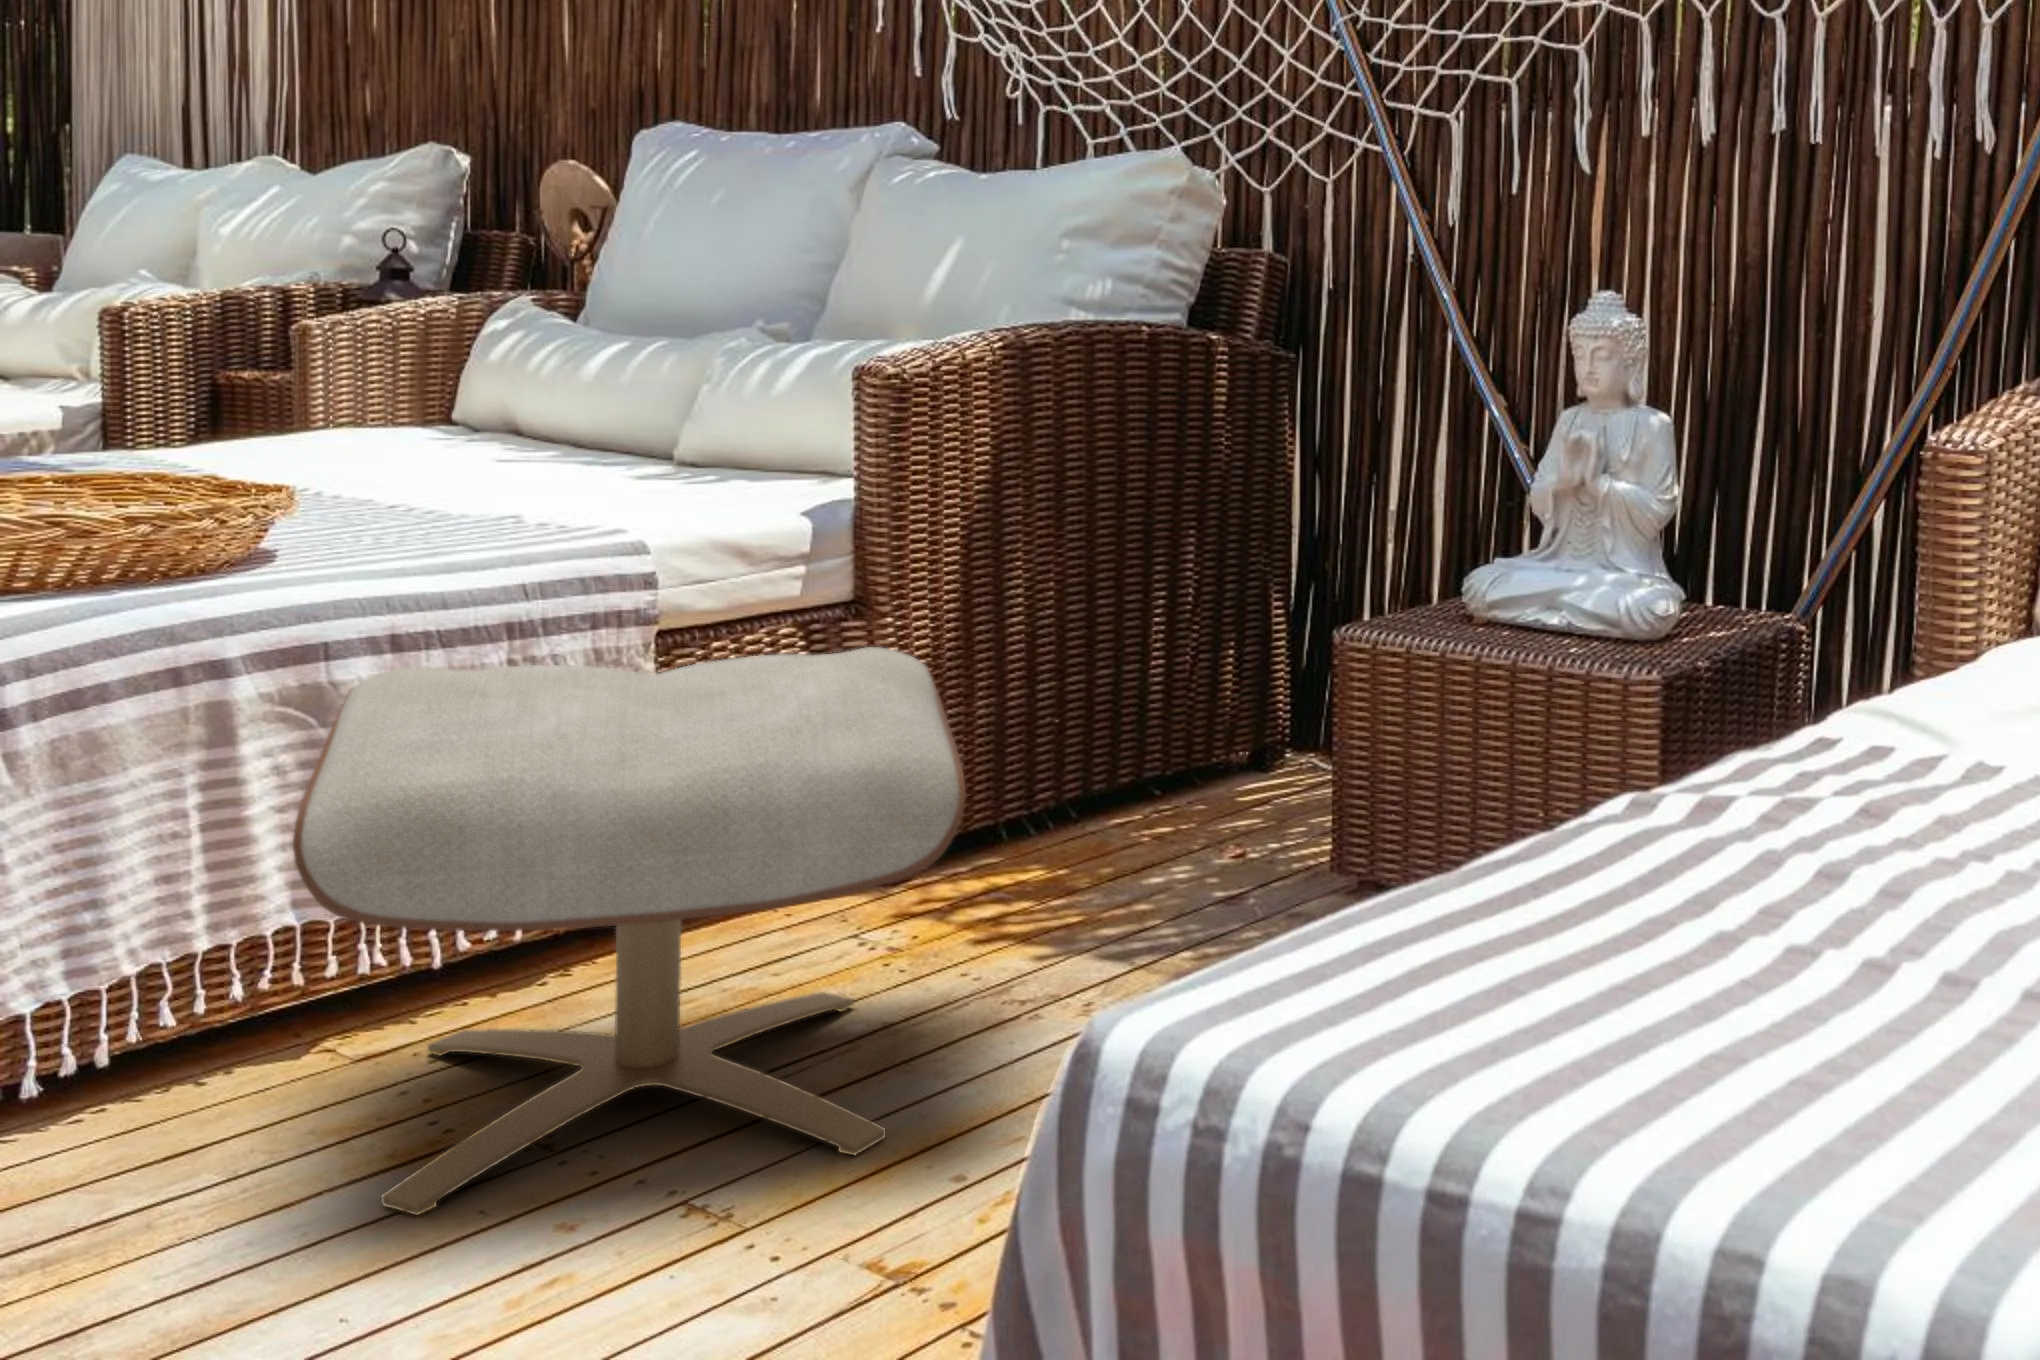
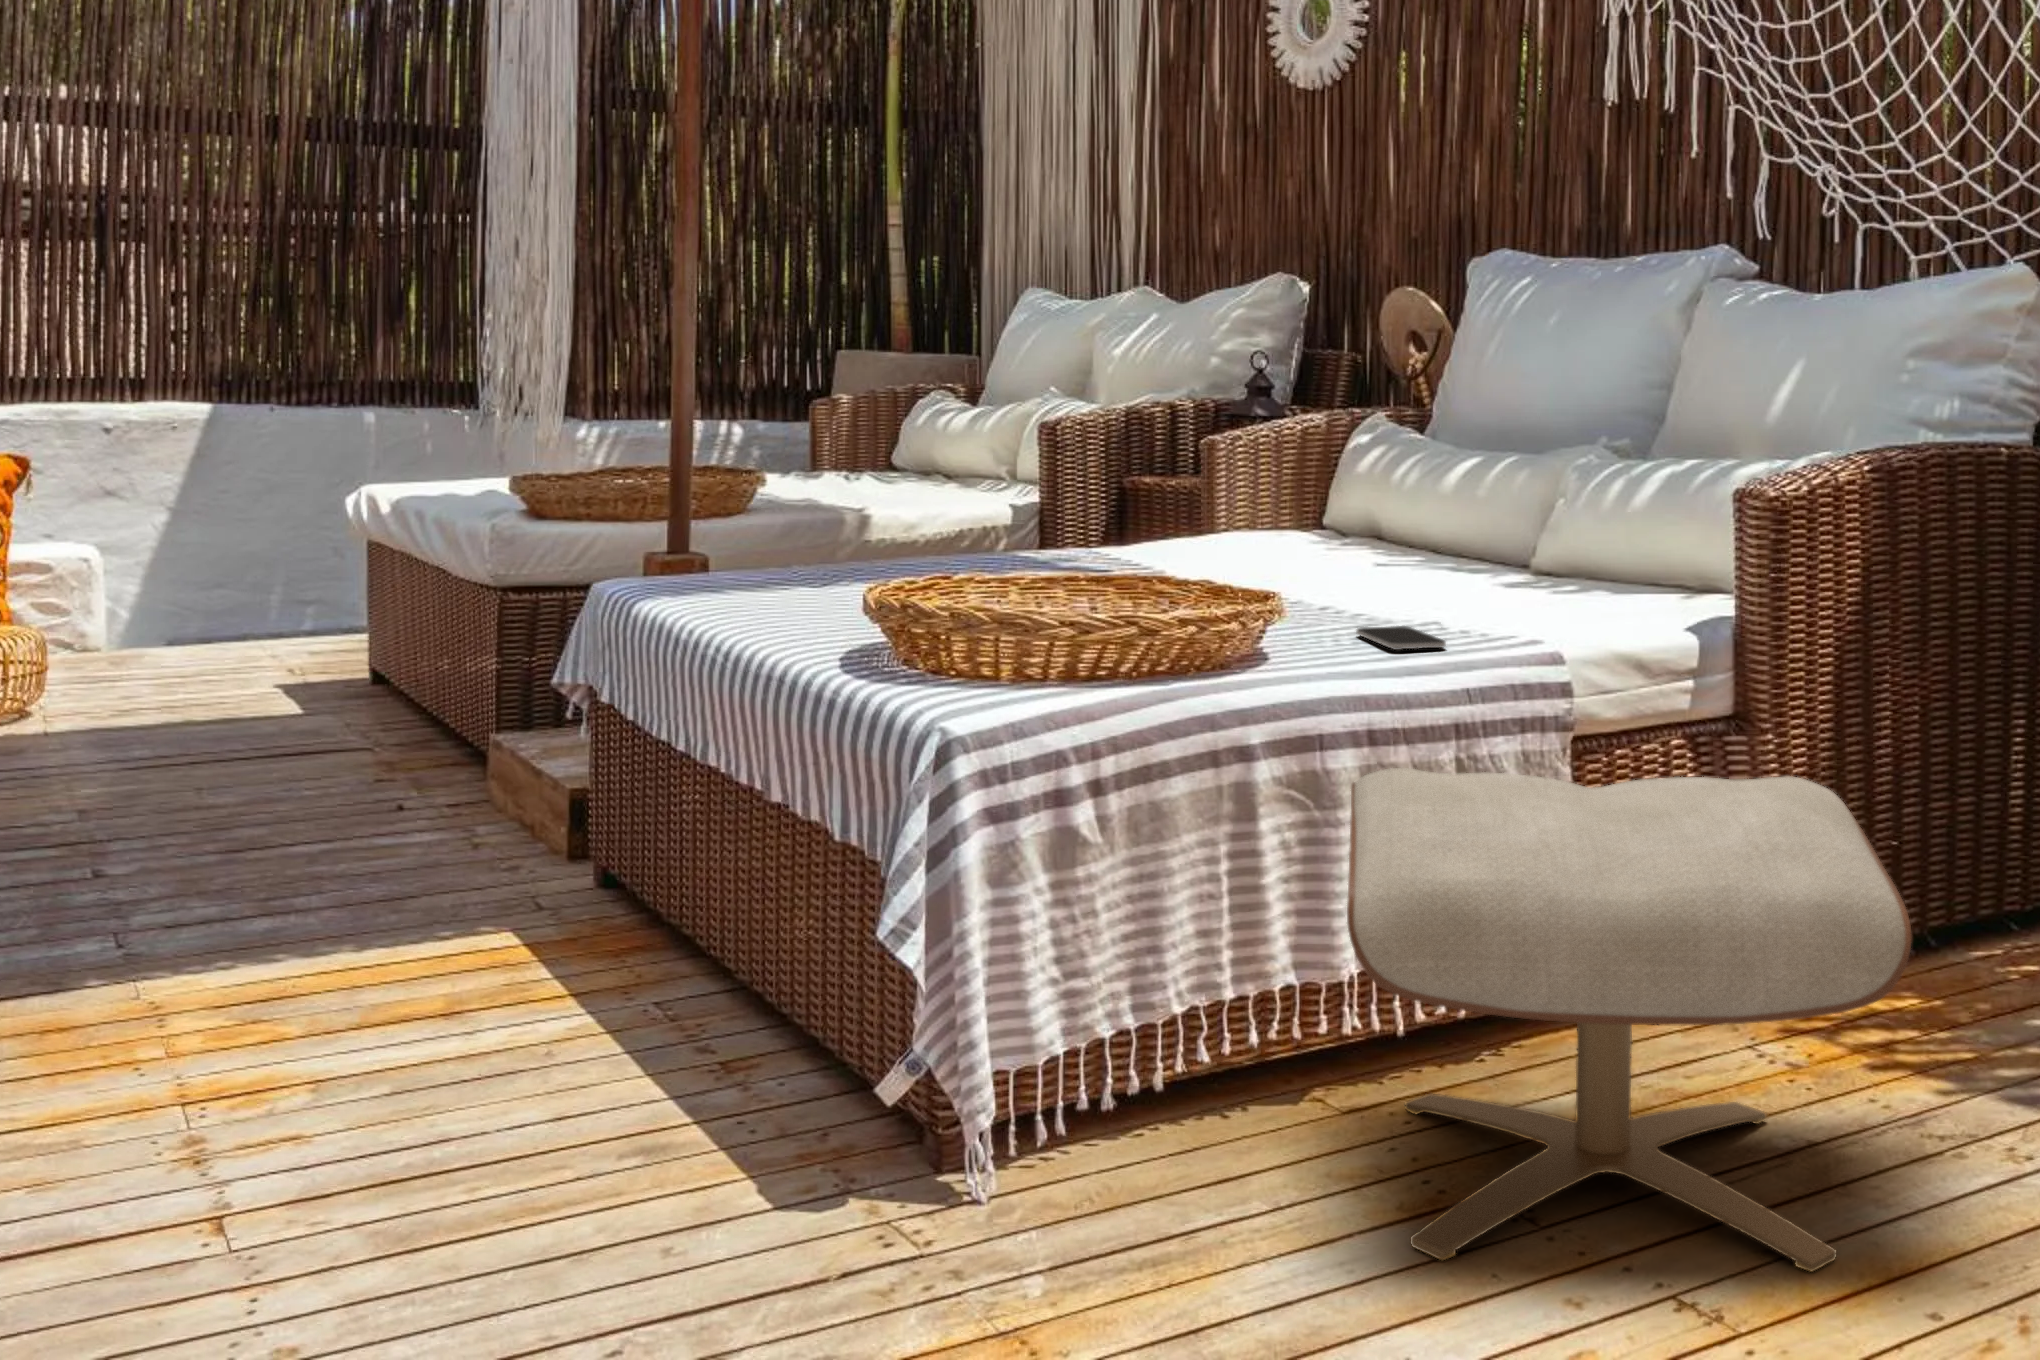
smartphone: none [402,514,506,538] -> present [1356,626,1446,650]

